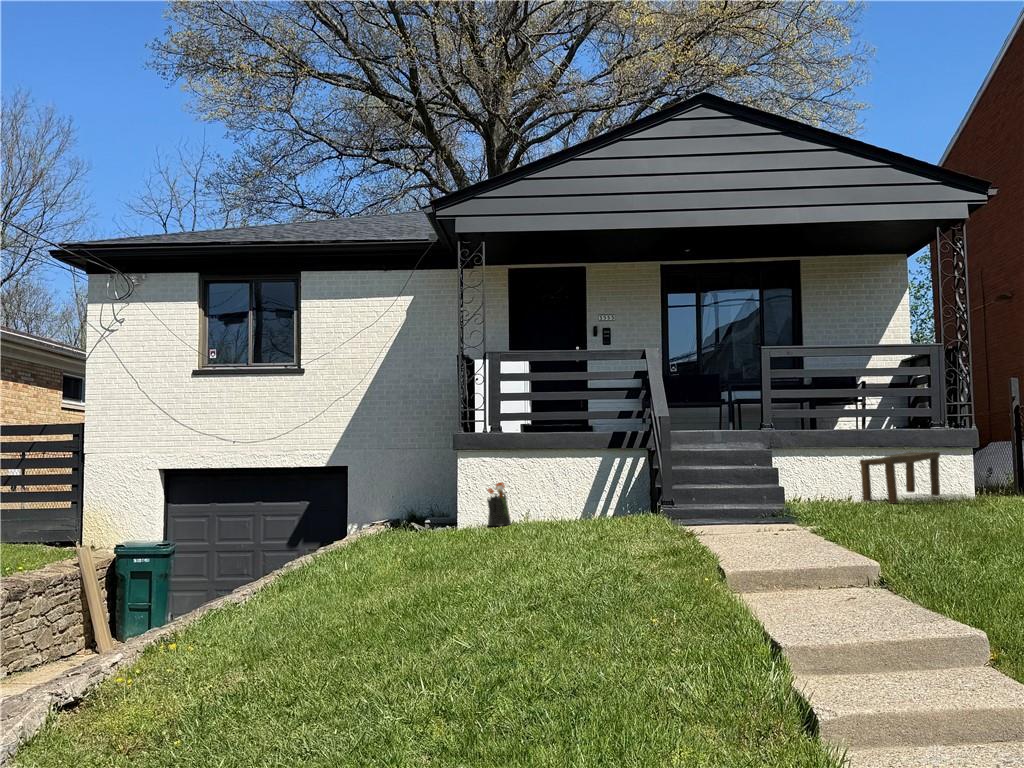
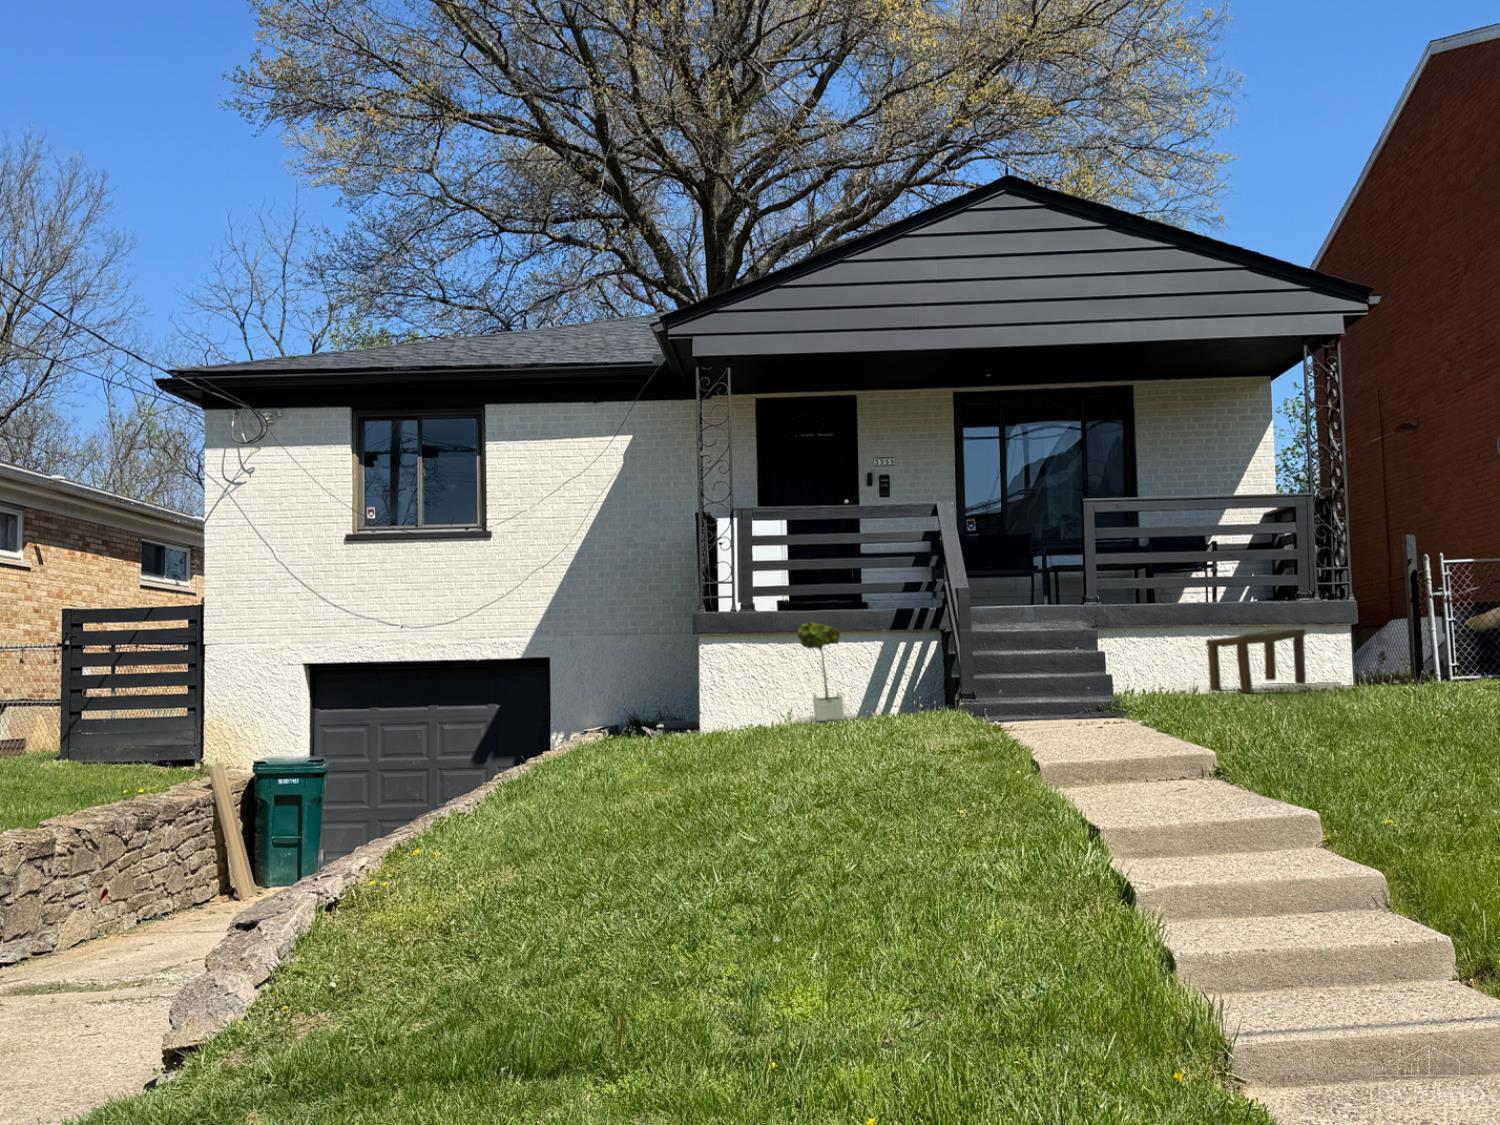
potted tree: none [533,441,569,521] -> present [798,622,844,721]
watering can: present [487,482,511,526] -> none [739,672,772,728]

